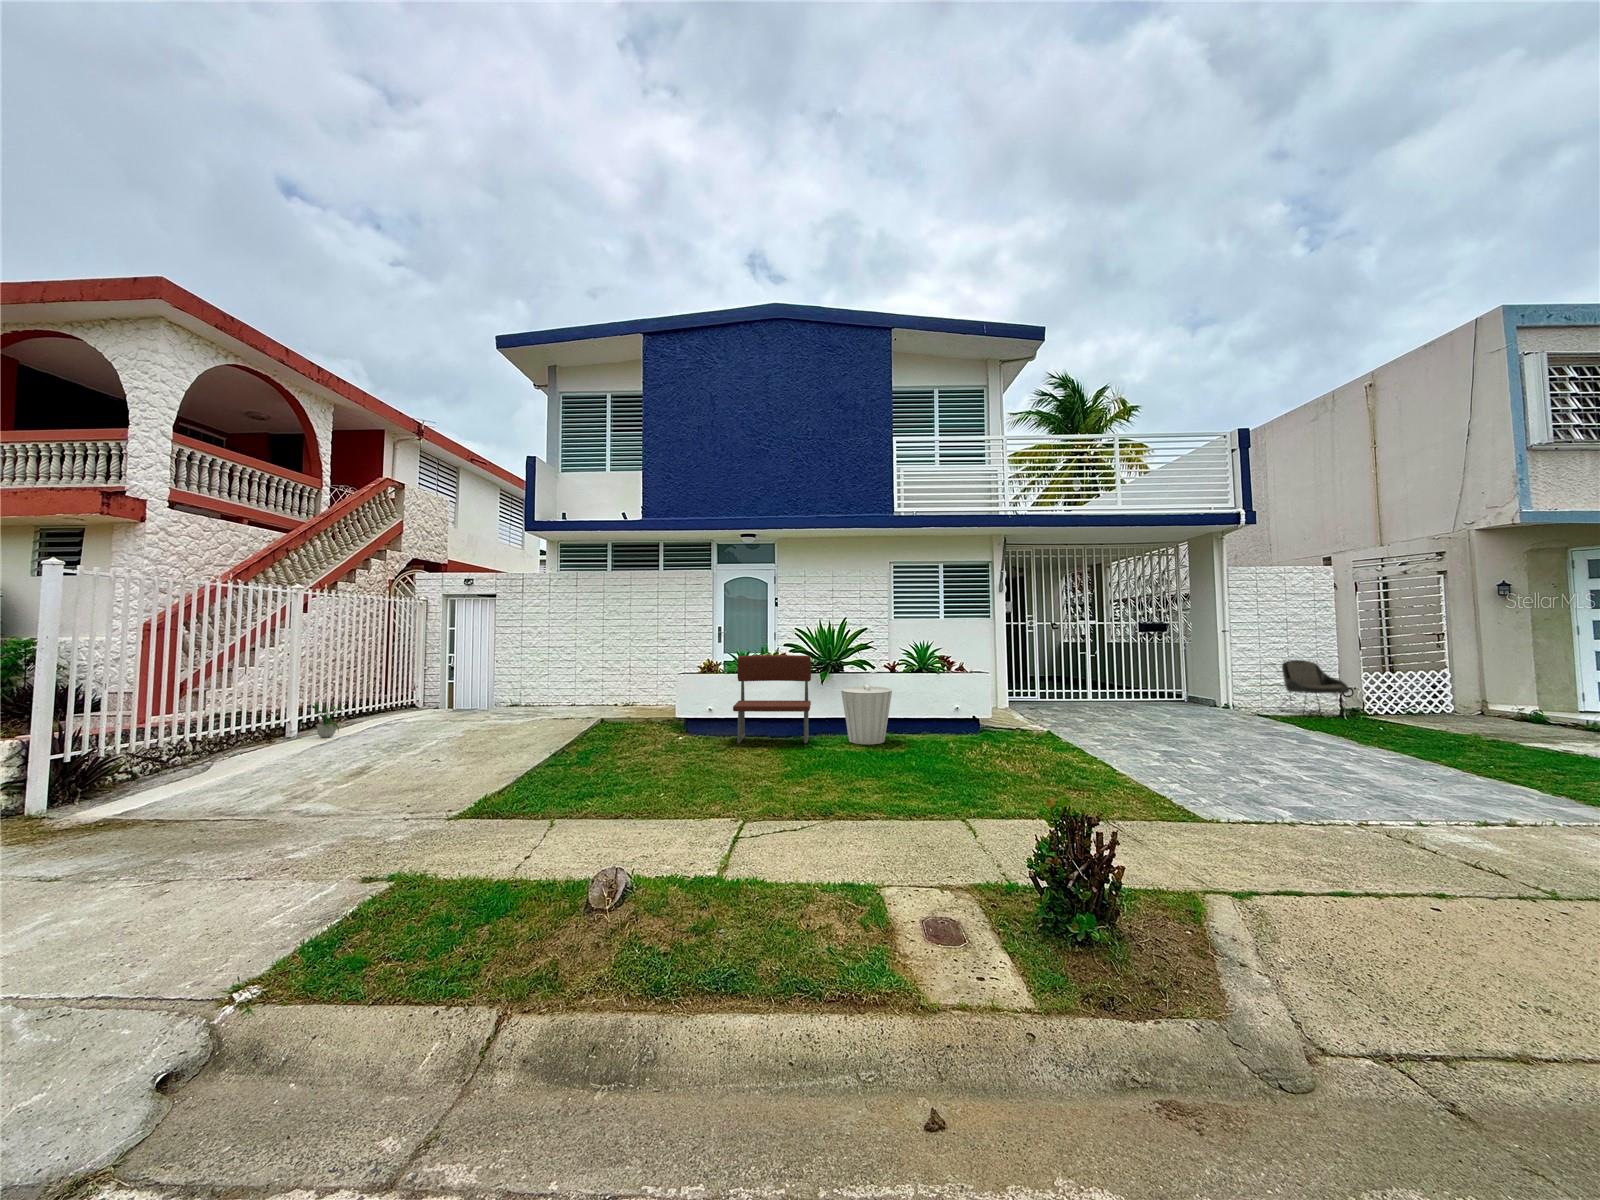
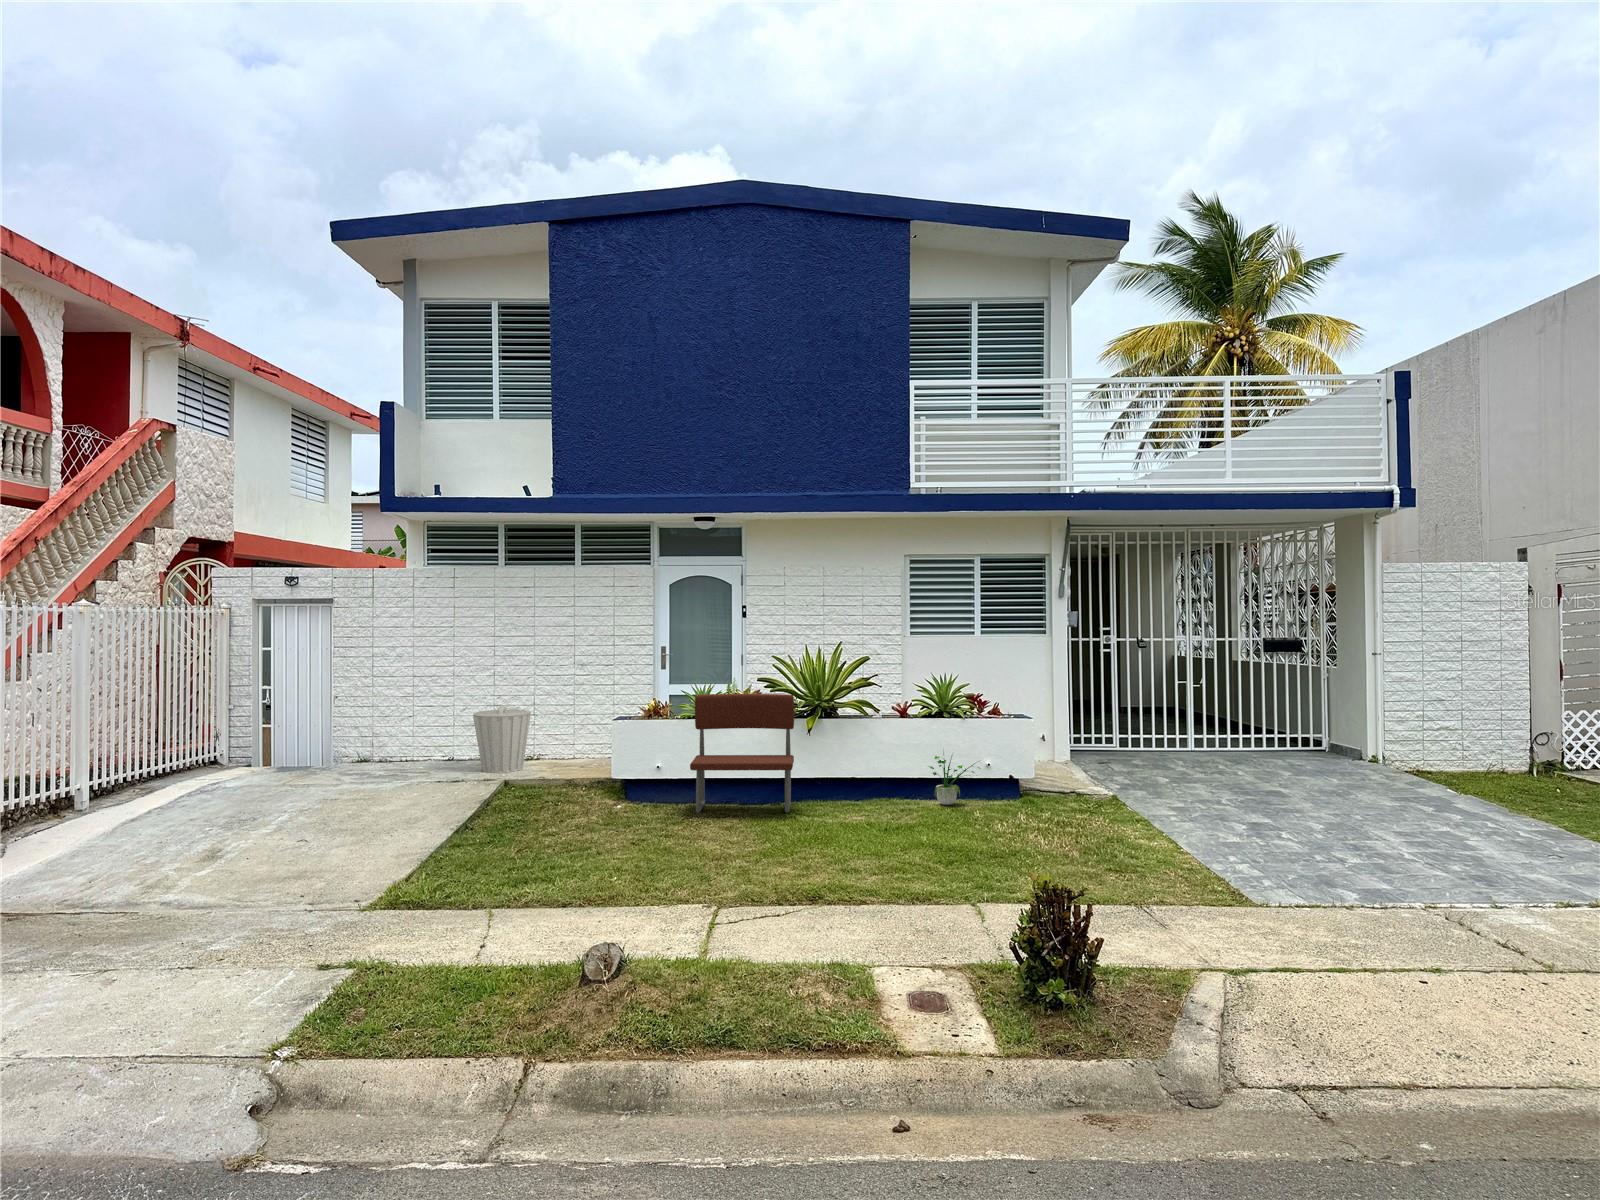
lounge chair: present [1280,660,1349,717] -> none [1444,694,1534,773]
trash can: present [841,683,892,744] -> present [473,706,531,773]
potted plant: present [312,702,346,737] -> present [930,756,980,805]

